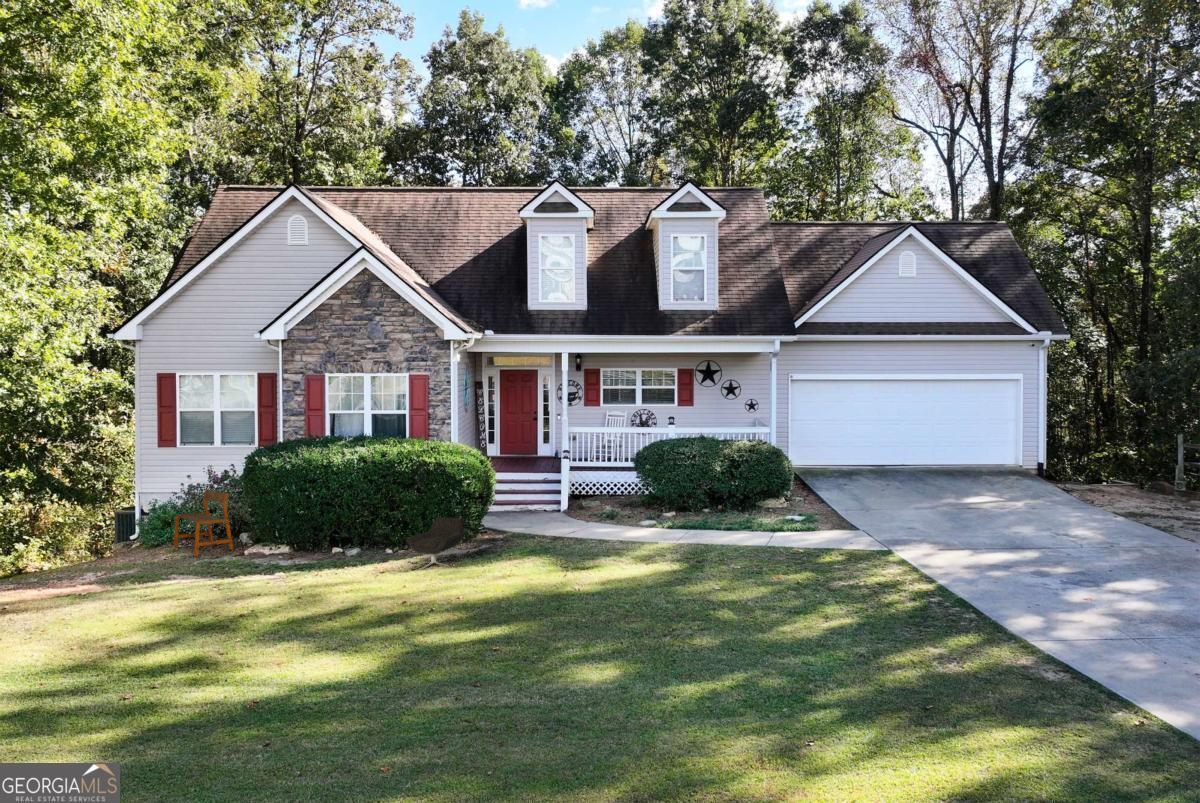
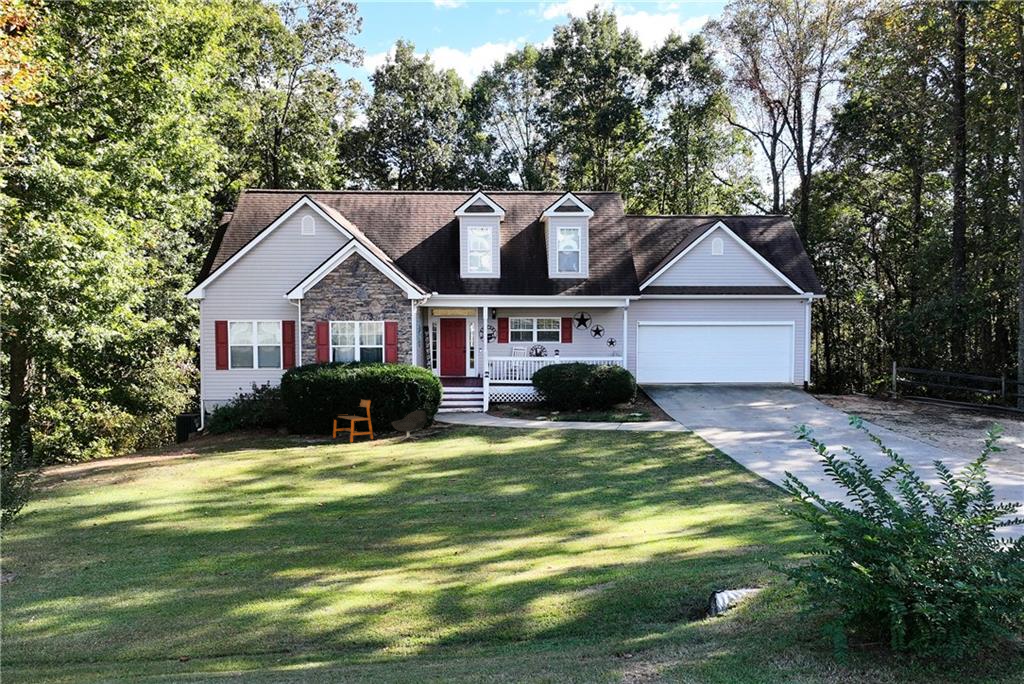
bench: present [174,489,233,556] -> present [333,399,373,442]

